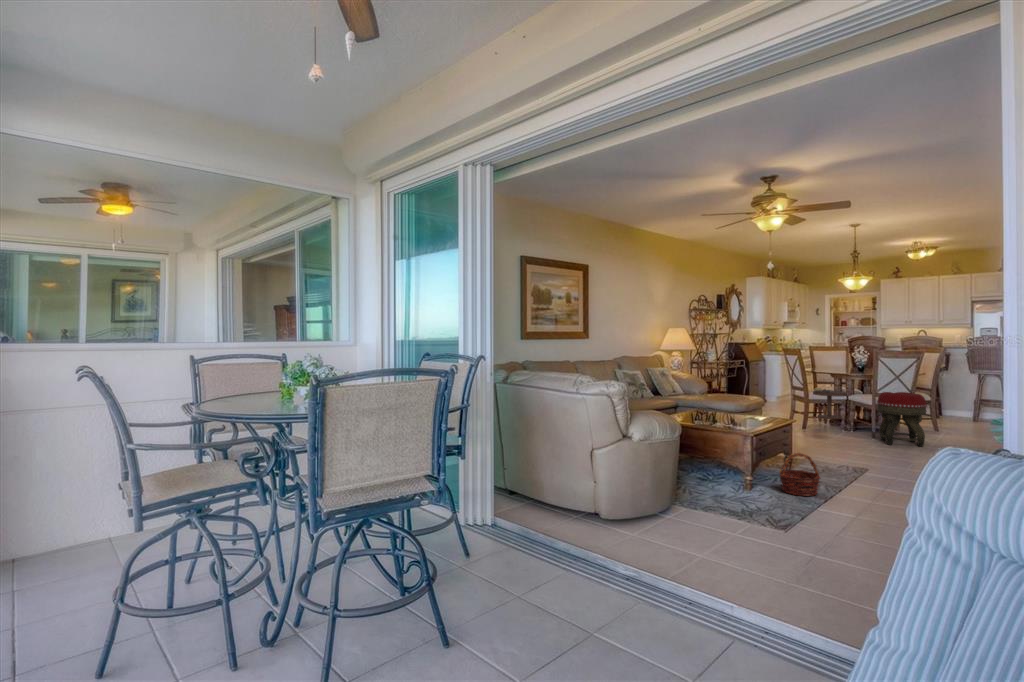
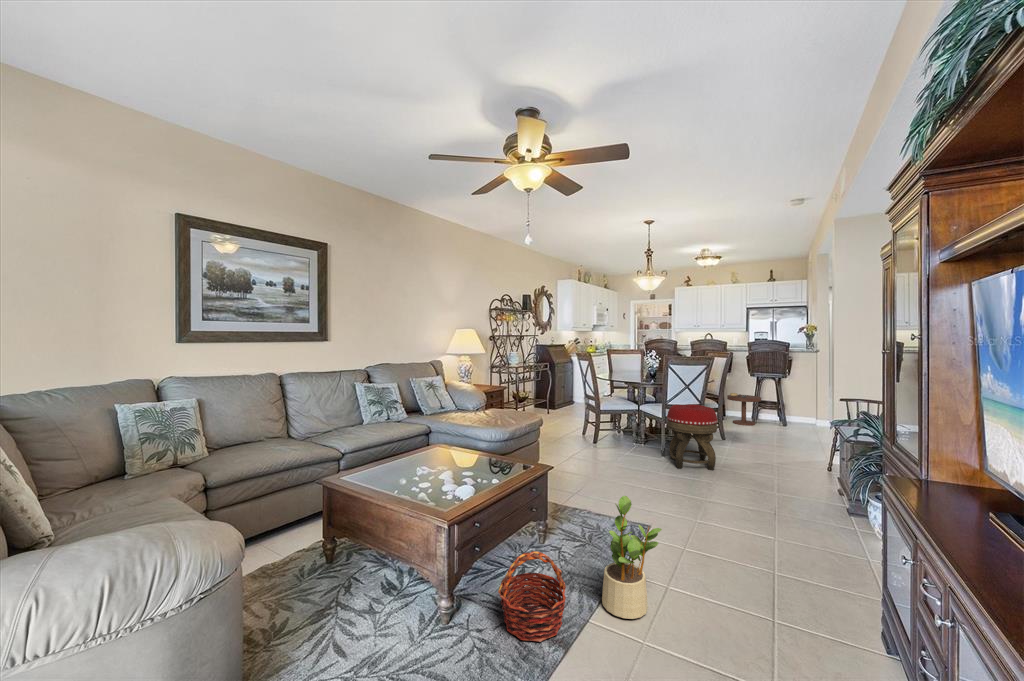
side table: present [813,388,846,419] -> present [727,393,761,426]
potted plant: none [840,426,880,494] -> present [602,496,662,619]

